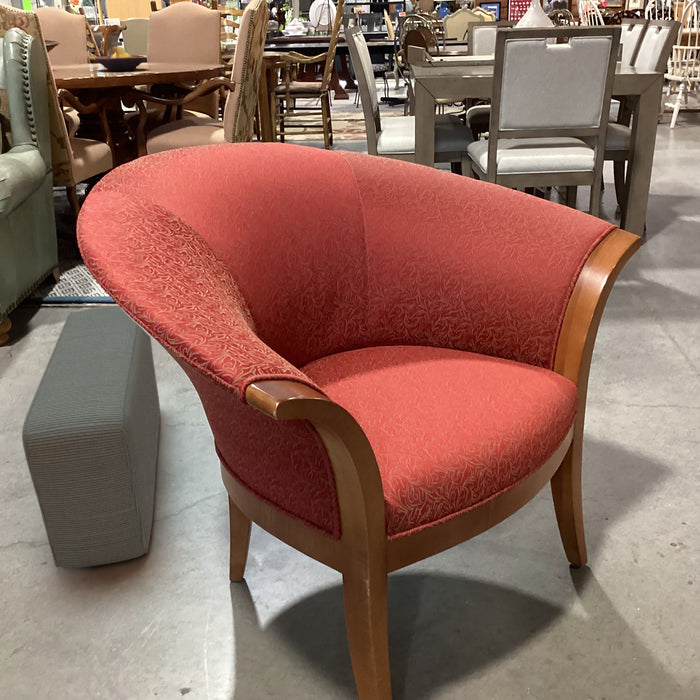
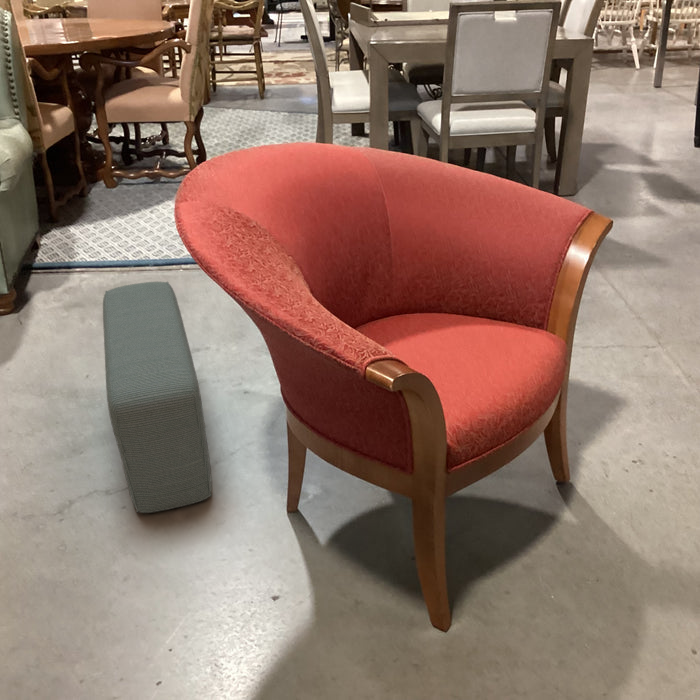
fruit bowl: present [95,47,147,71] -> none [54,8,109,35]

